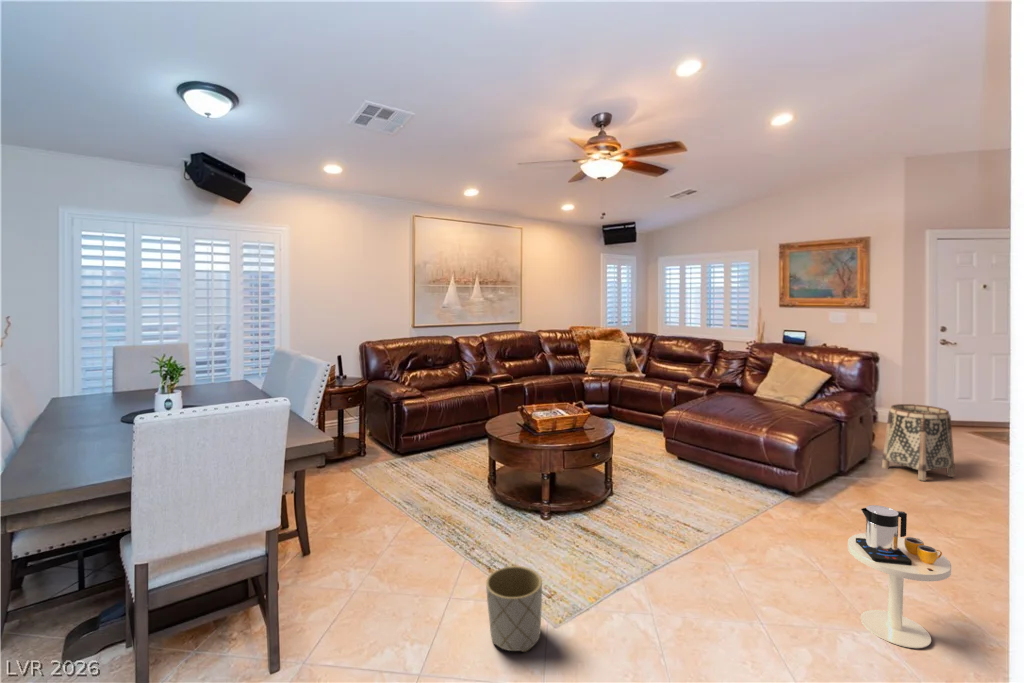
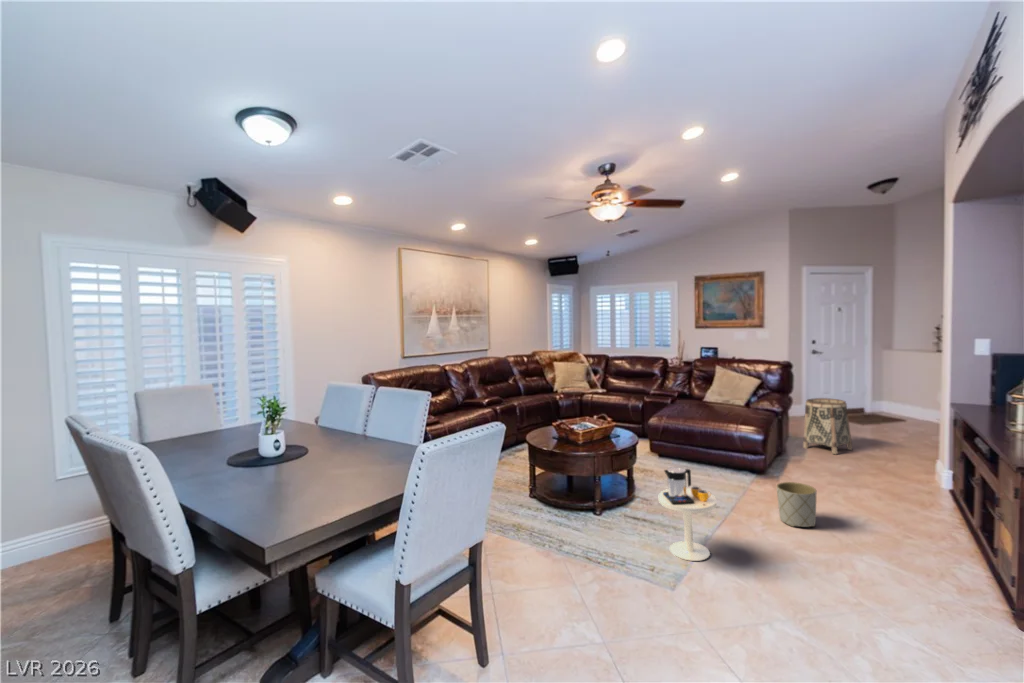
side table: present [848,505,951,648] -> present [659,467,717,561]
planter: present [486,566,542,652] -> present [777,482,816,527]

